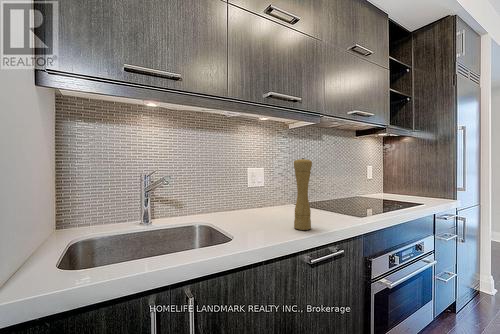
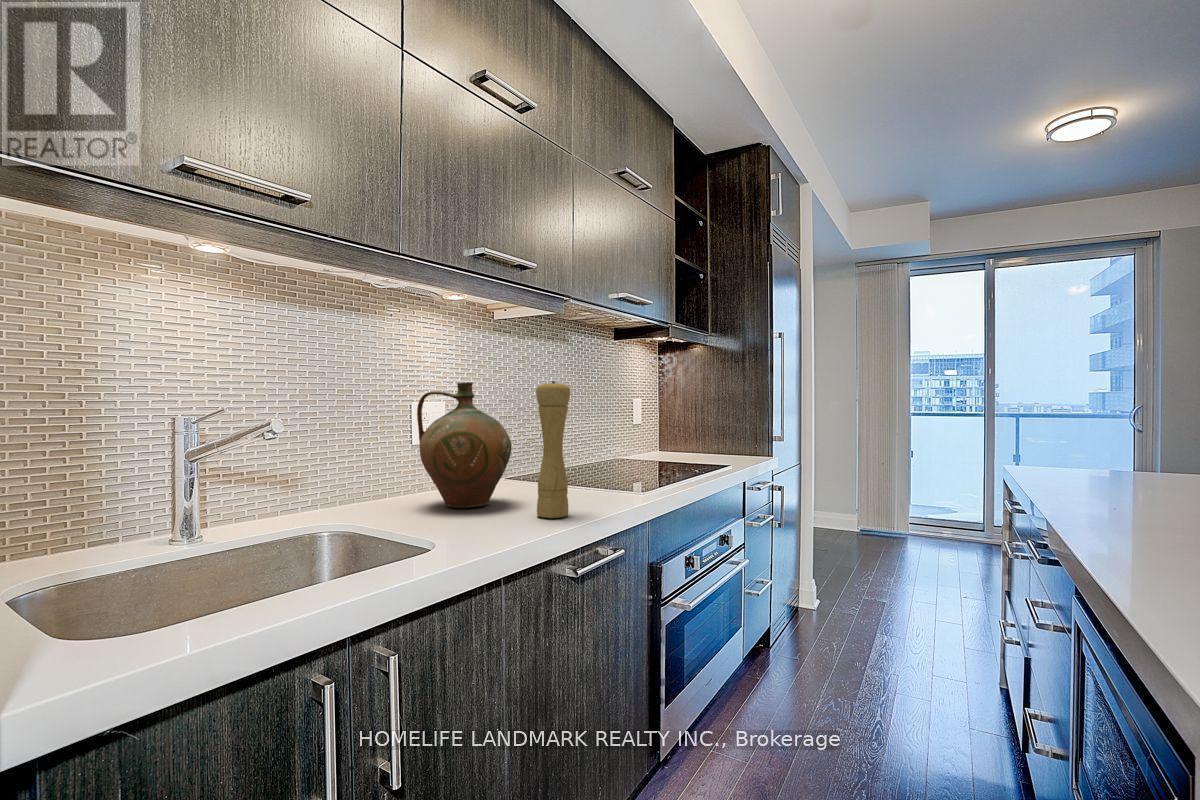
ceramic jug: none [243,159,286,220] -> present [417,382,511,508]

